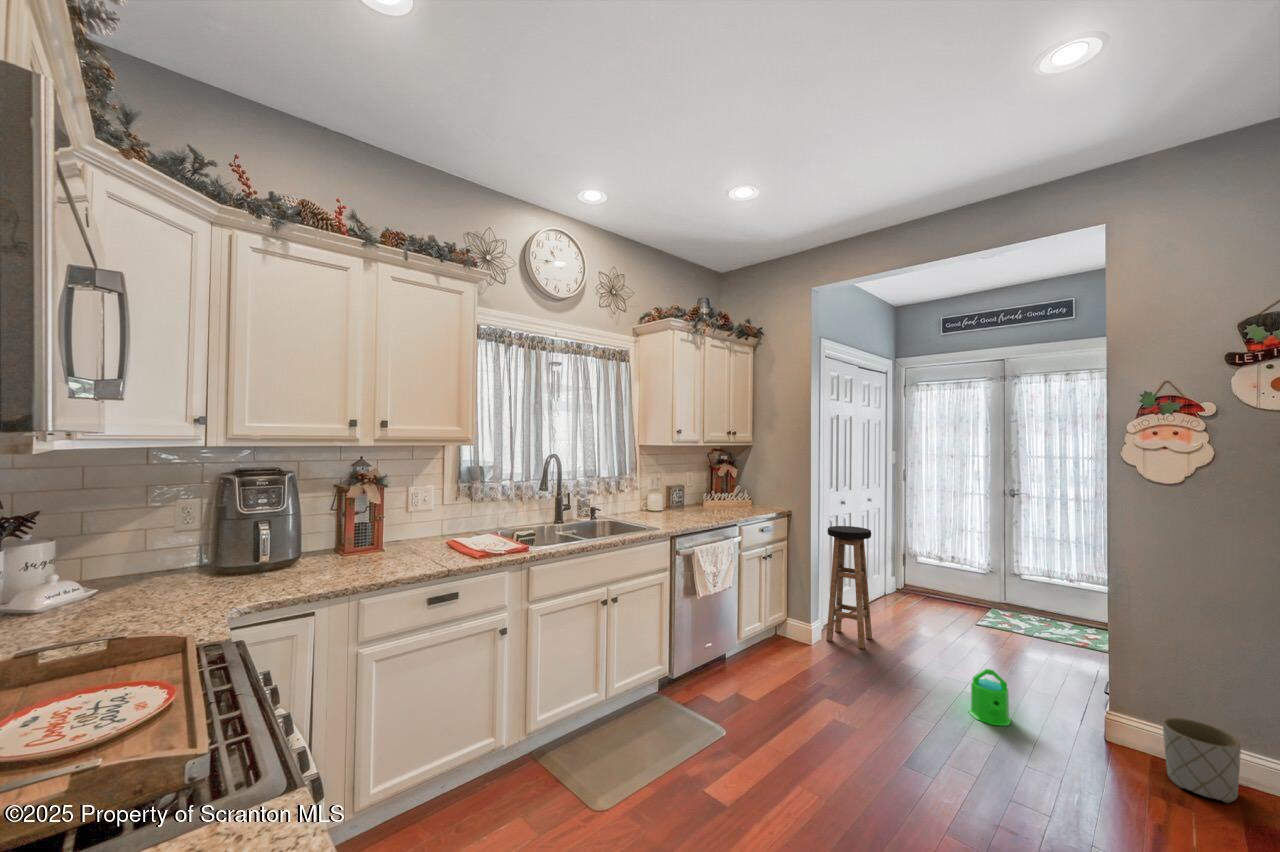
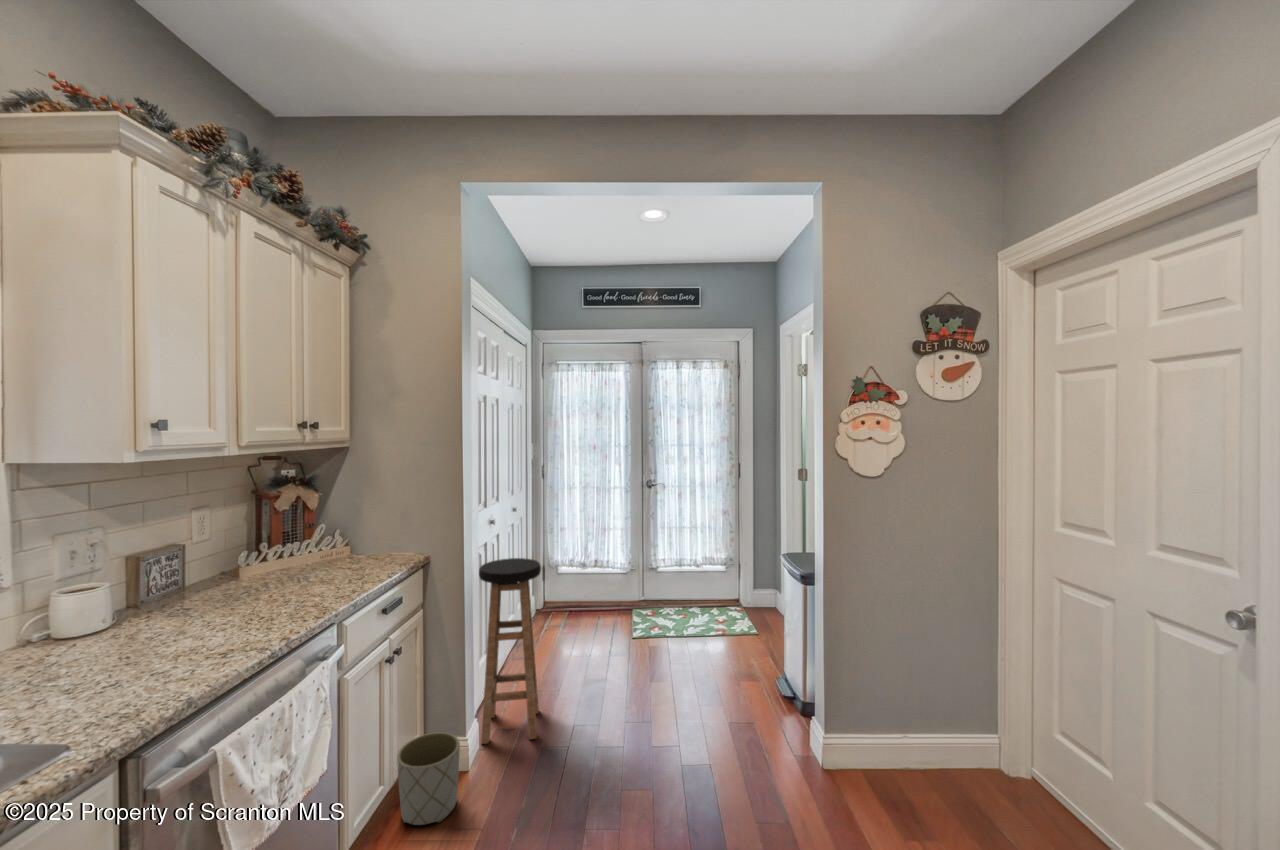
watering can: present [969,669,1012,726] -> none [697,735,751,814]
planter: present [1163,718,1241,803] -> present [397,732,460,825]

